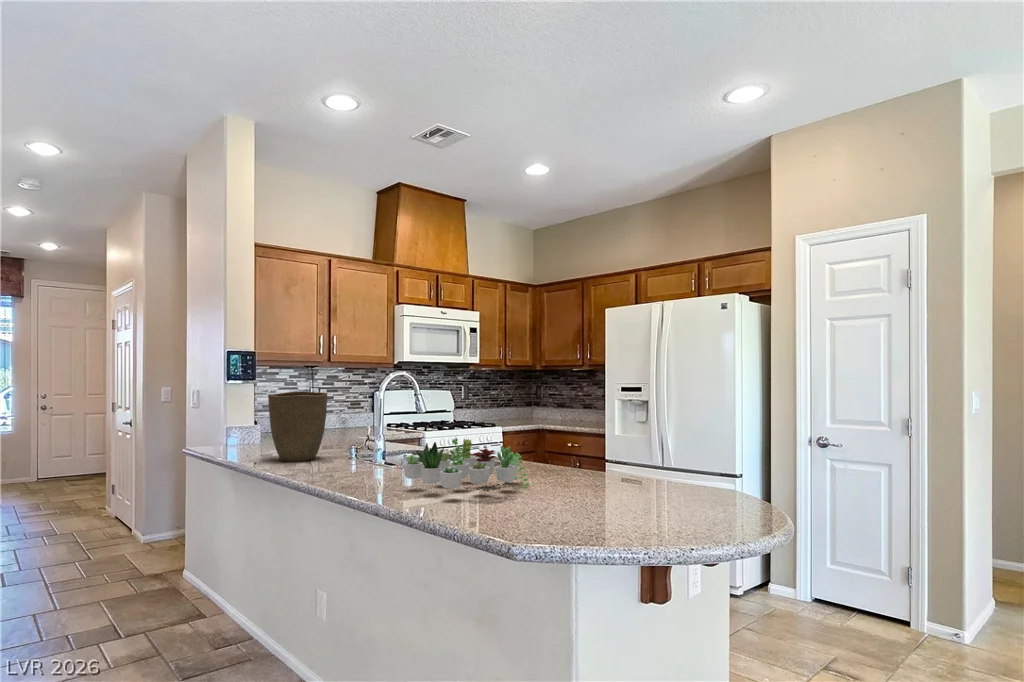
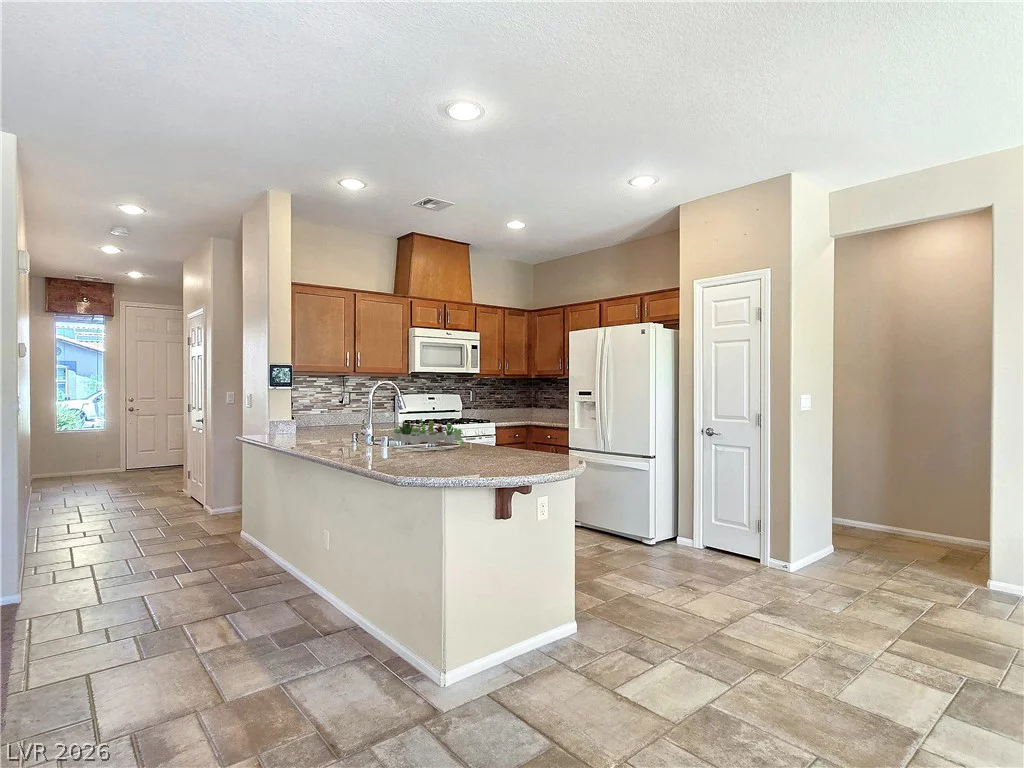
vase: present [268,391,327,462] -> none [315,393,353,438]

